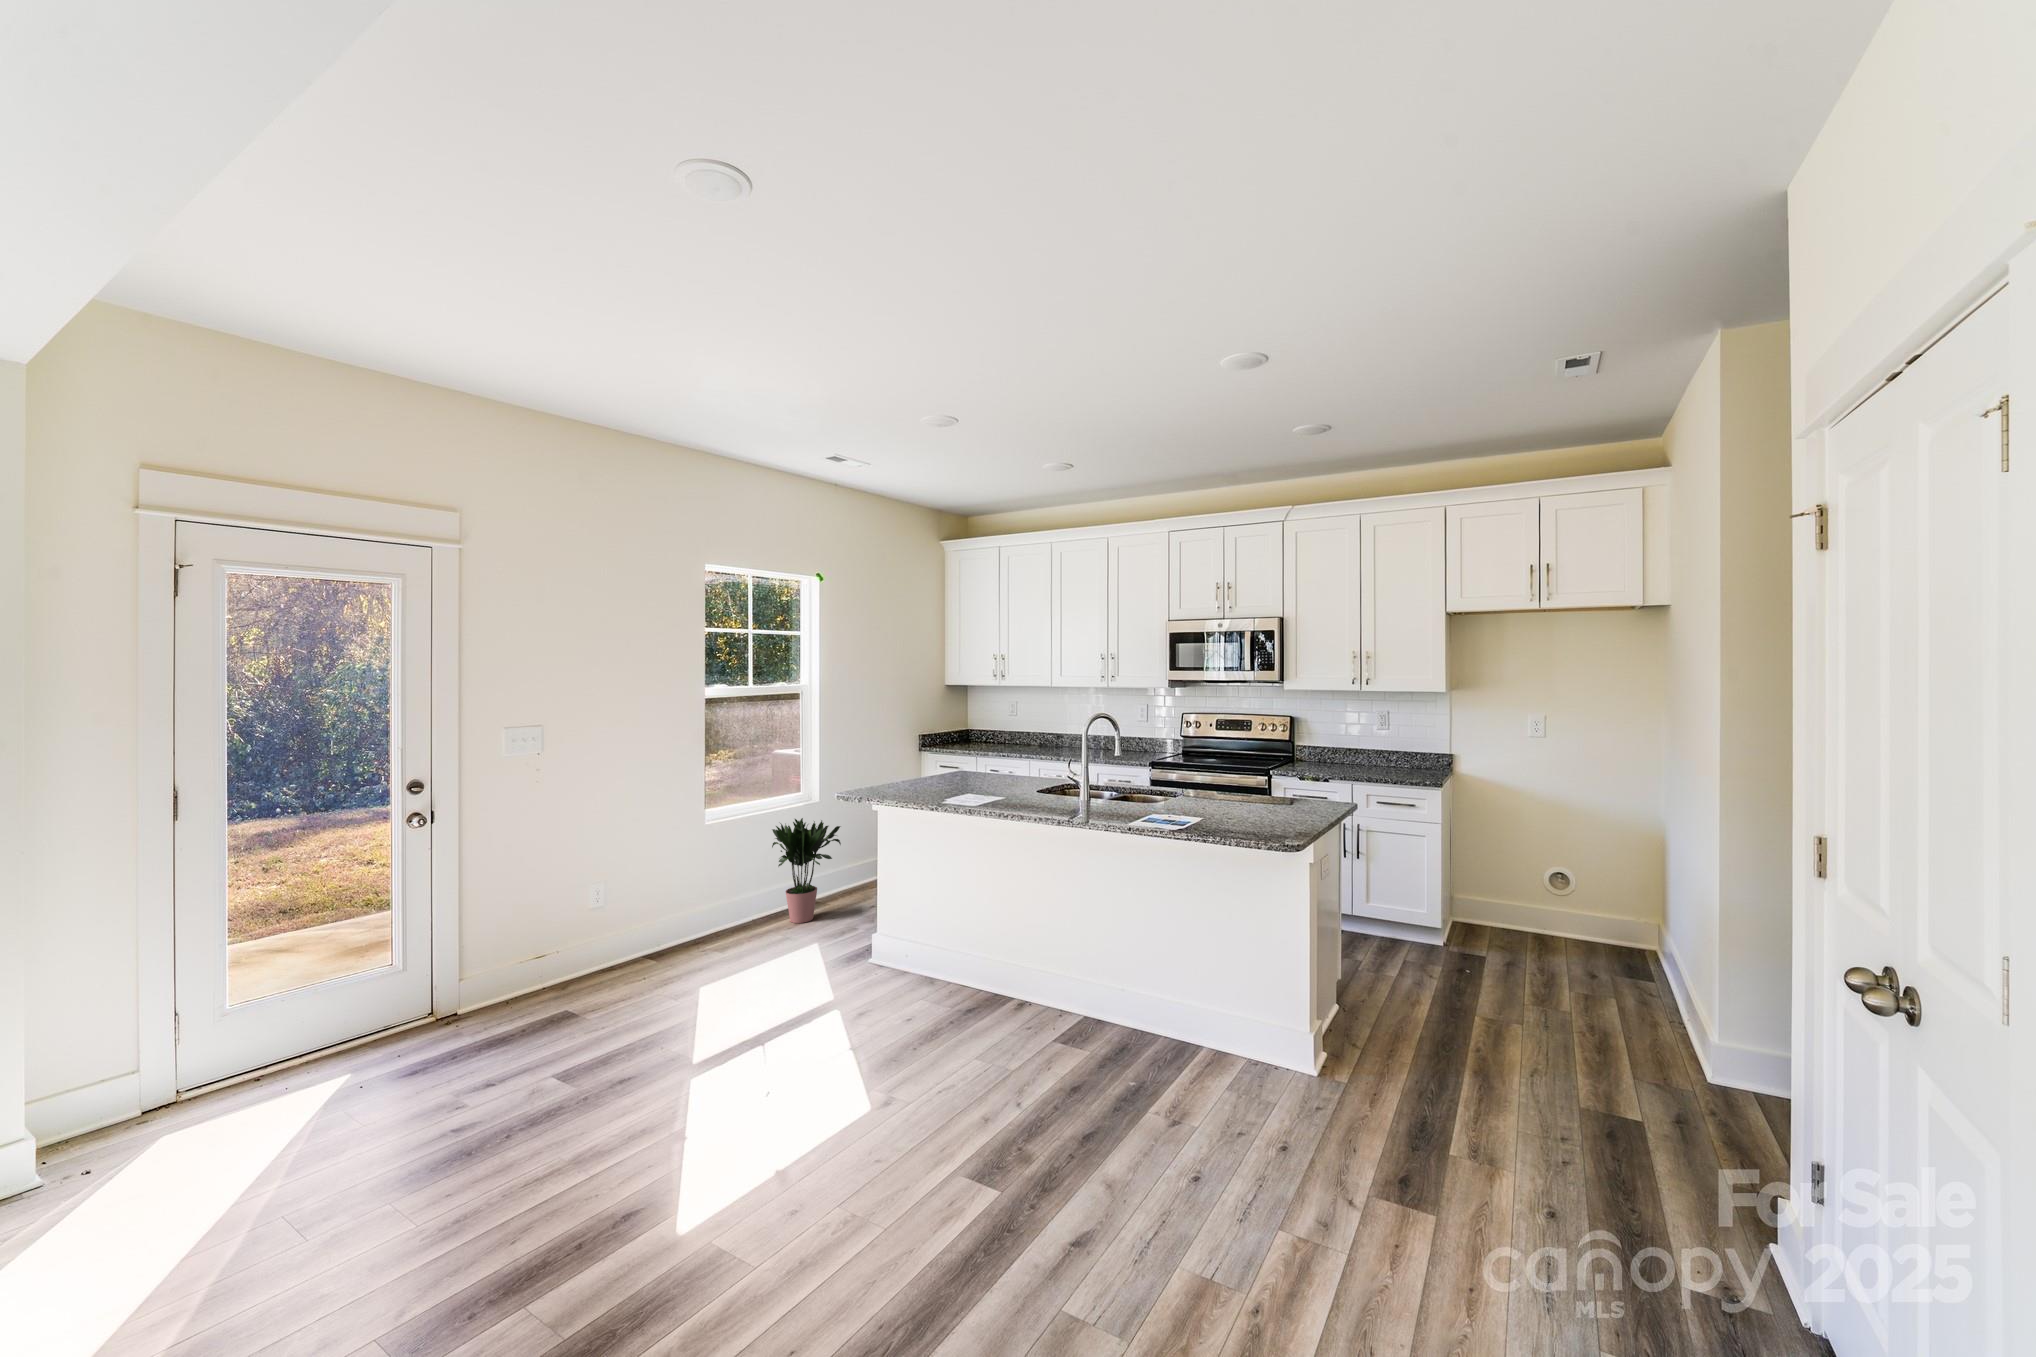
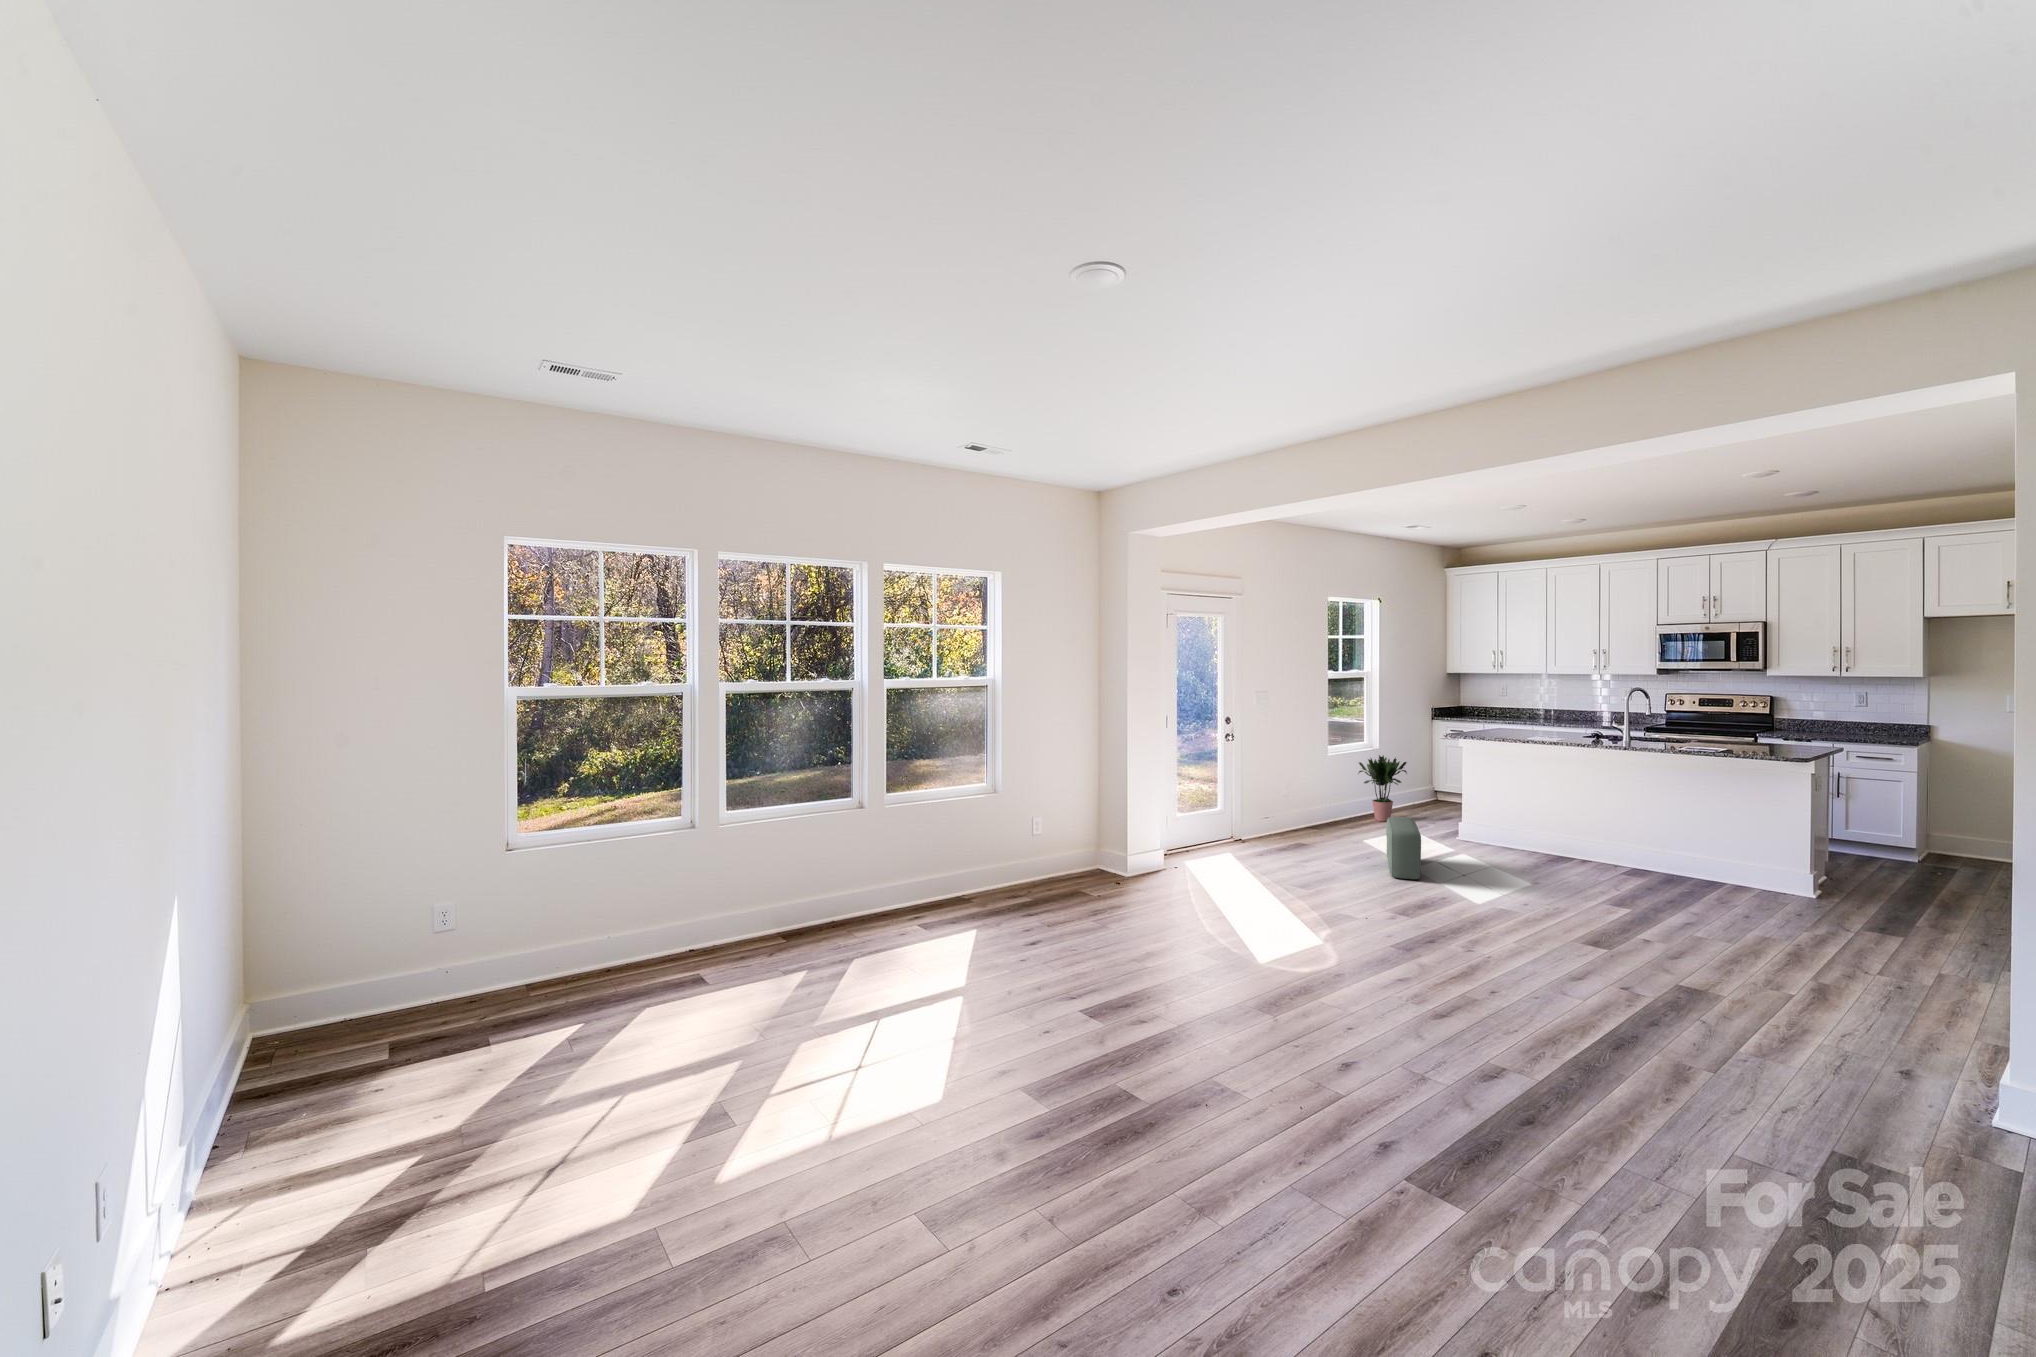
pouf: none [619,967,737,1127] -> present [1386,817,1421,879]

